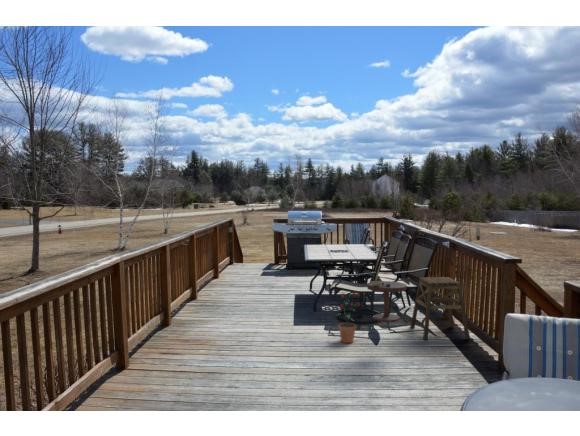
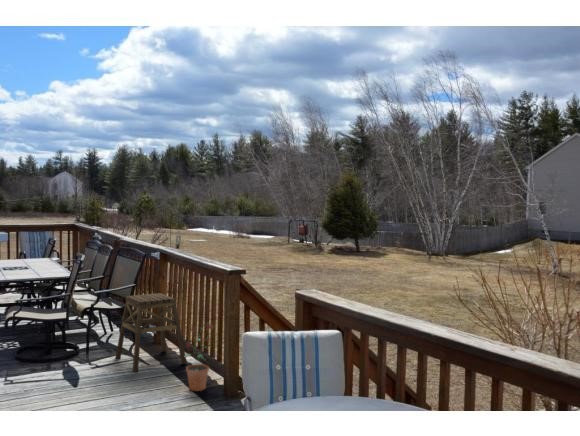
side table: present [367,281,407,322] -> none [61,304,113,395]
potted plant: present [338,292,360,343] -> present [185,323,214,391]

